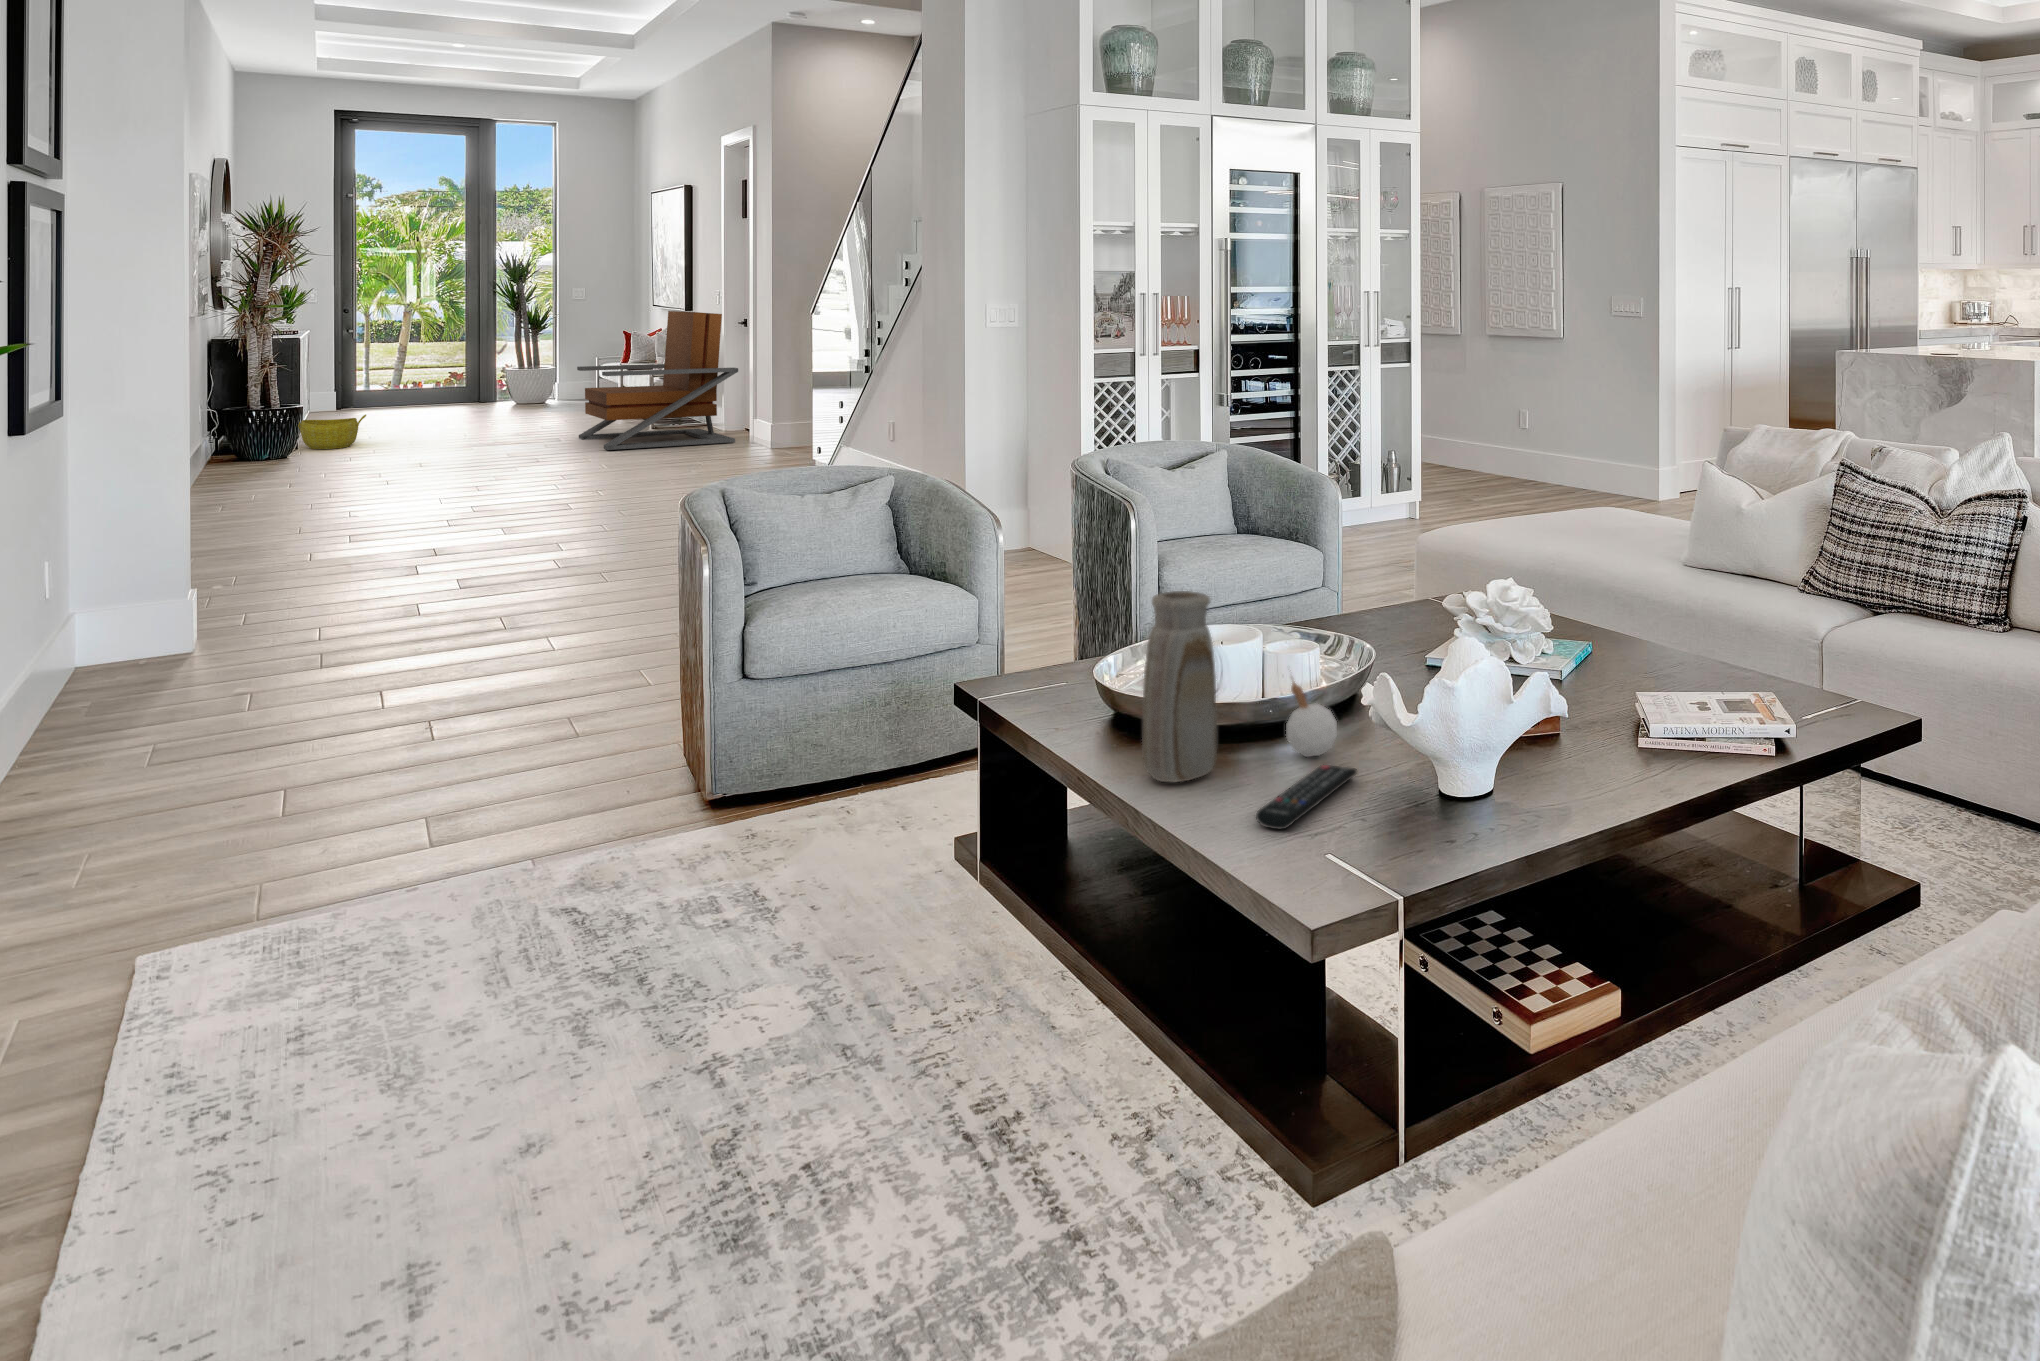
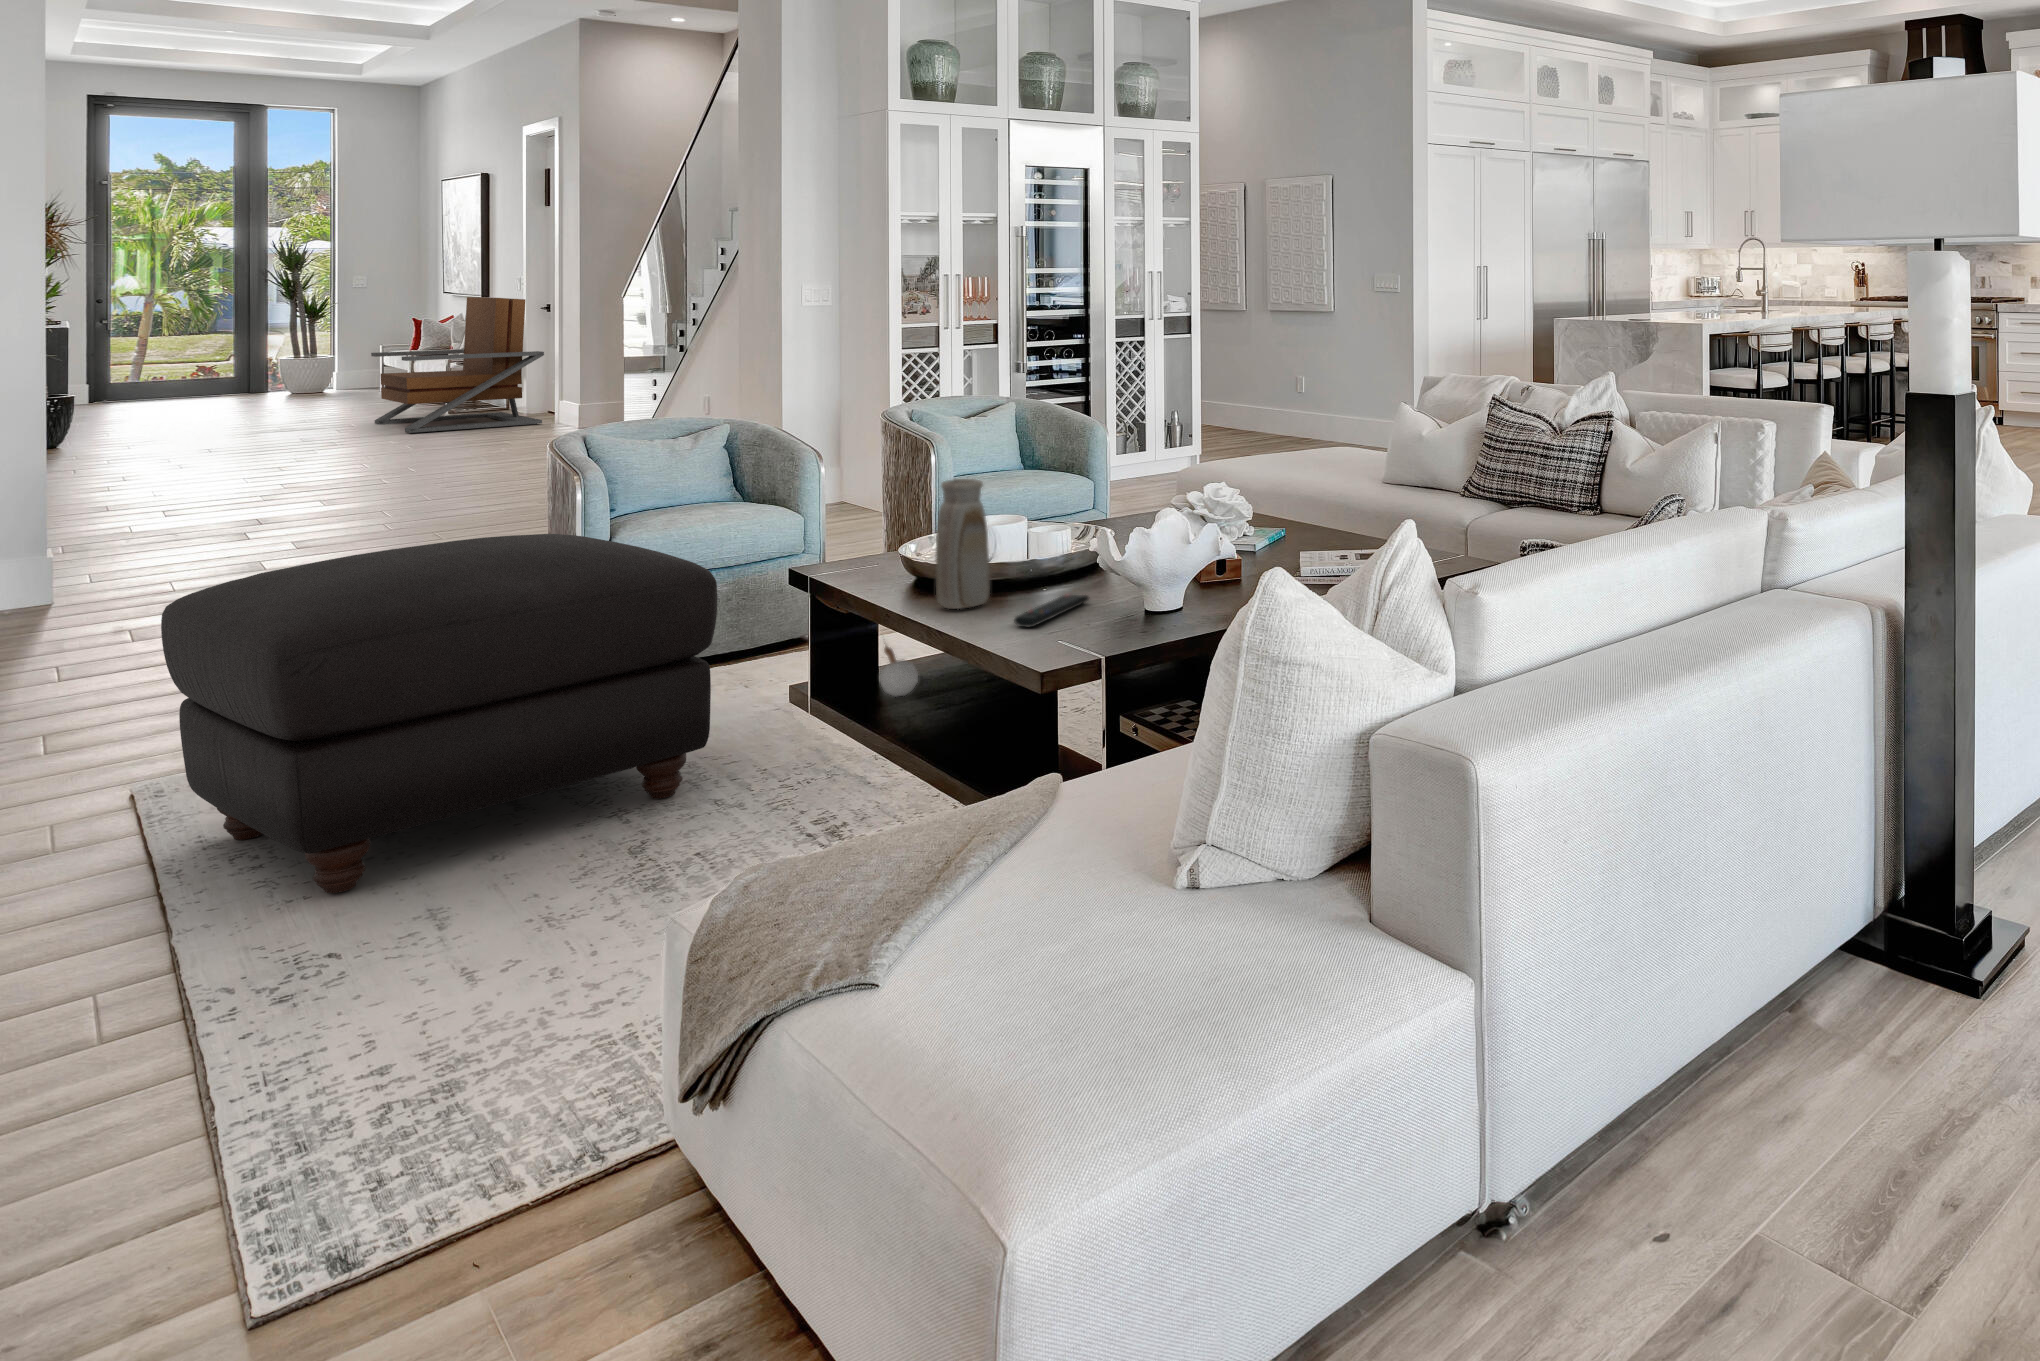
basket: present [298,415,366,449] -> none [60,403,143,438]
ottoman: none [131,639,848,1196] -> present [161,534,717,893]
candle: present [1286,681,1337,757] -> present [880,643,918,697]

